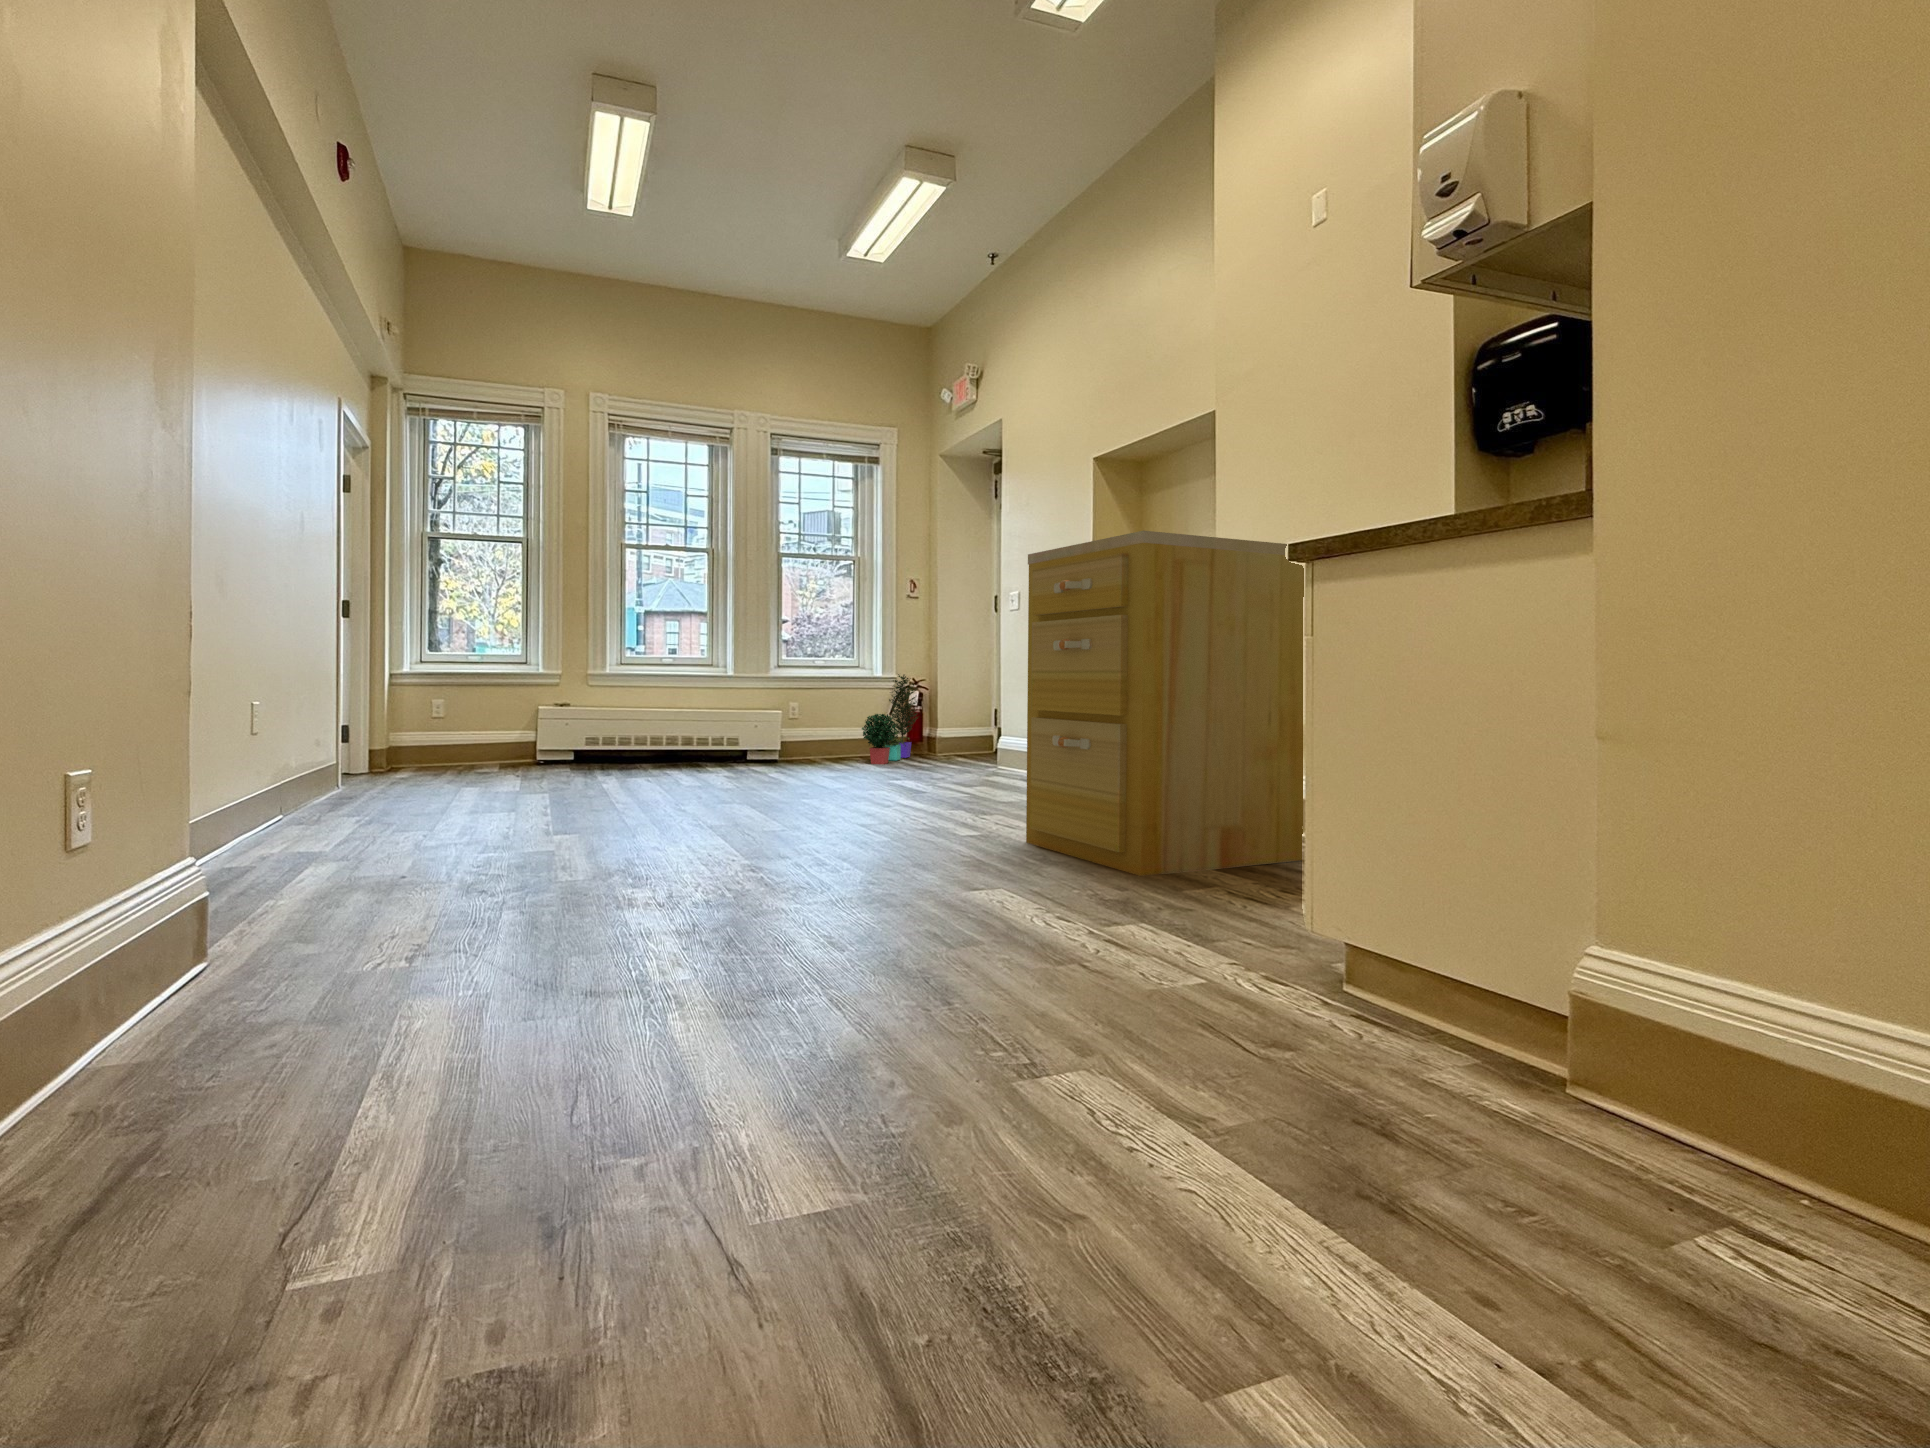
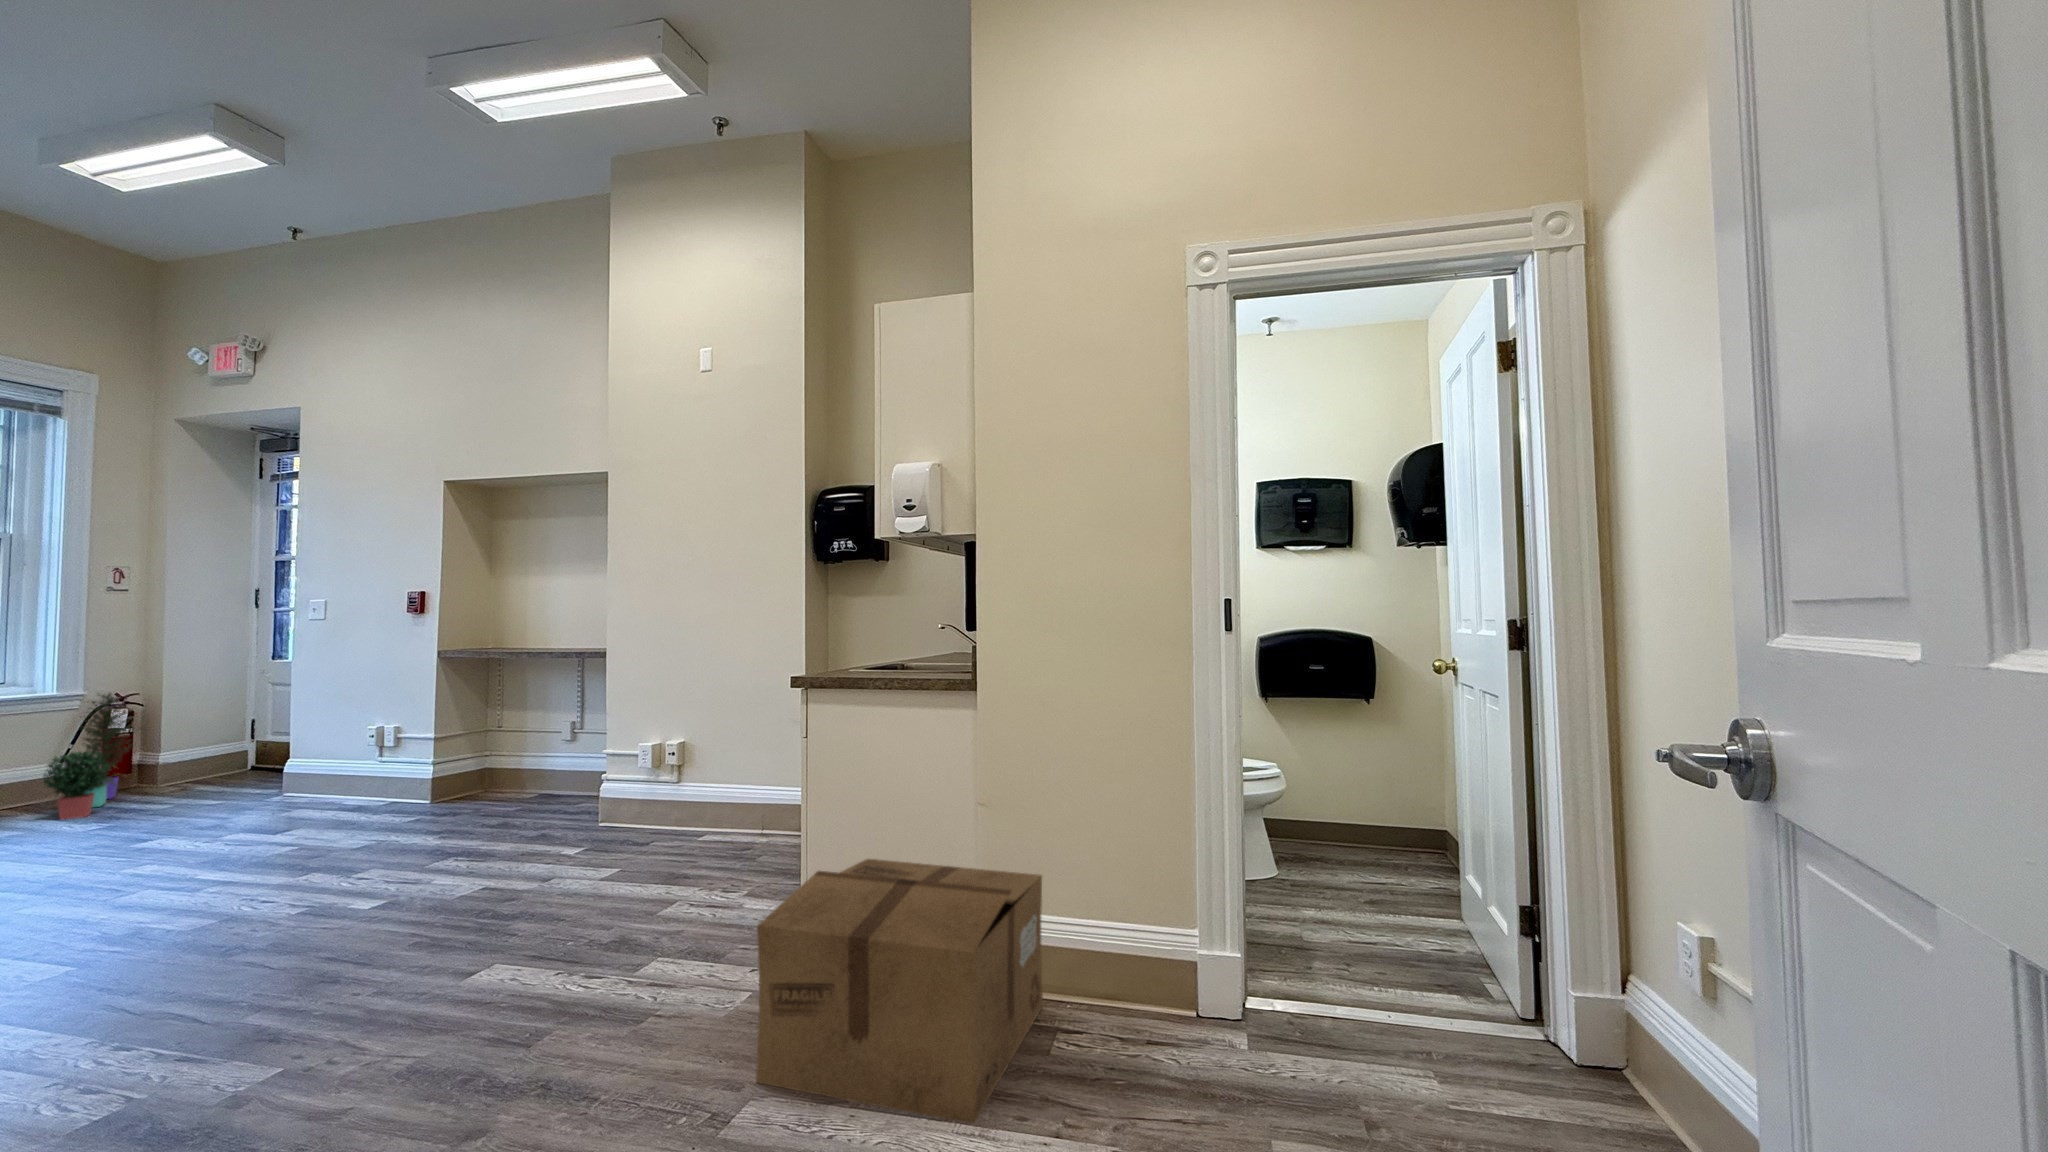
filing cabinet: present [1026,531,1304,876] -> none [453,618,744,909]
cardboard box: none [1111,797,1733,1257] -> present [756,859,1043,1124]

